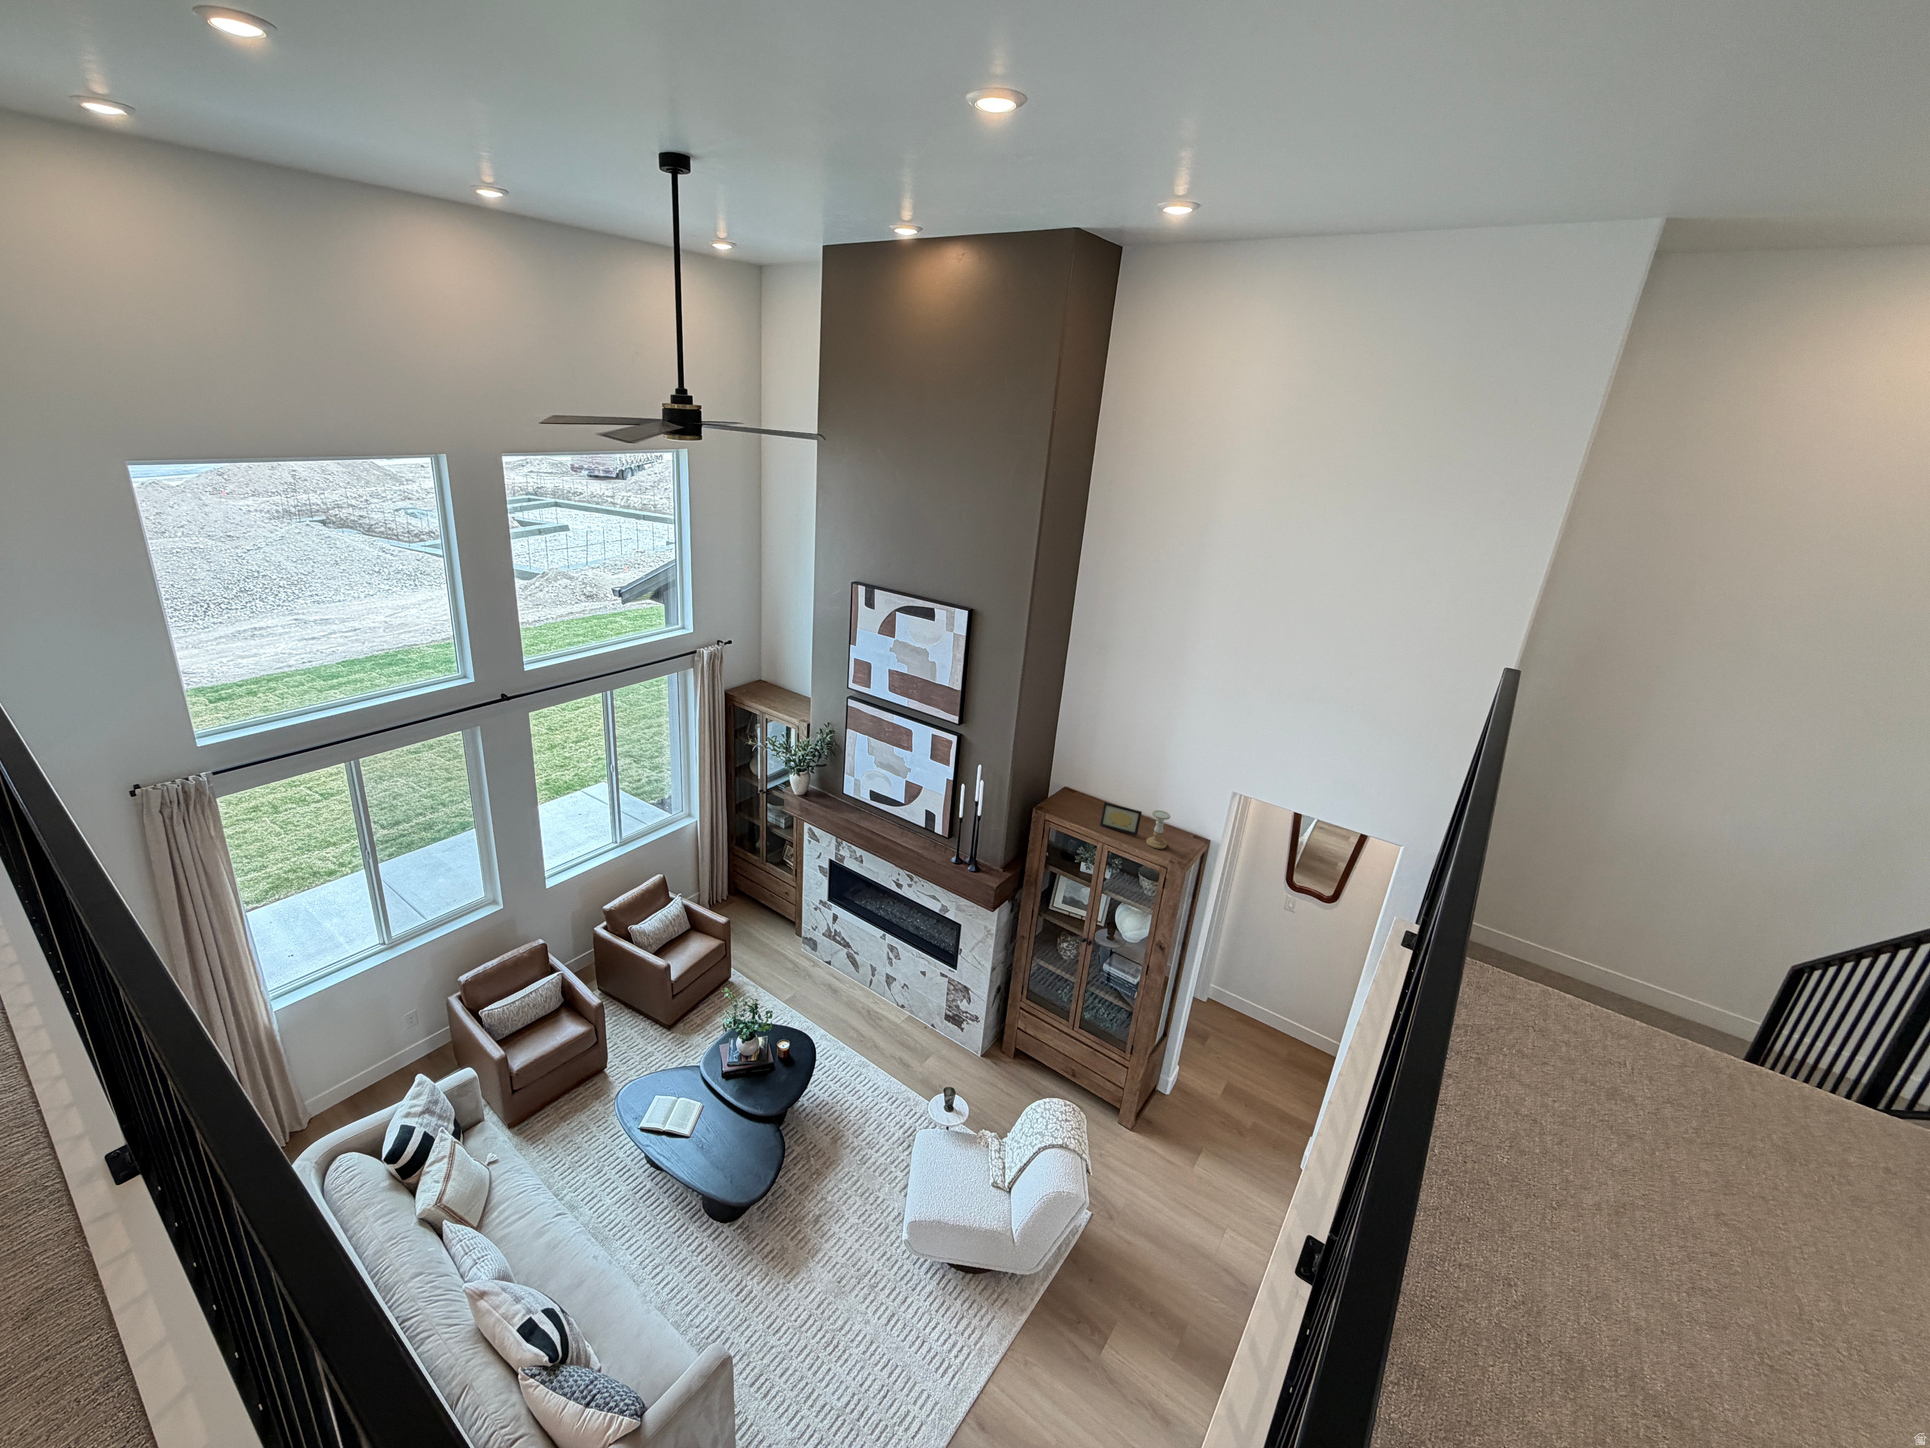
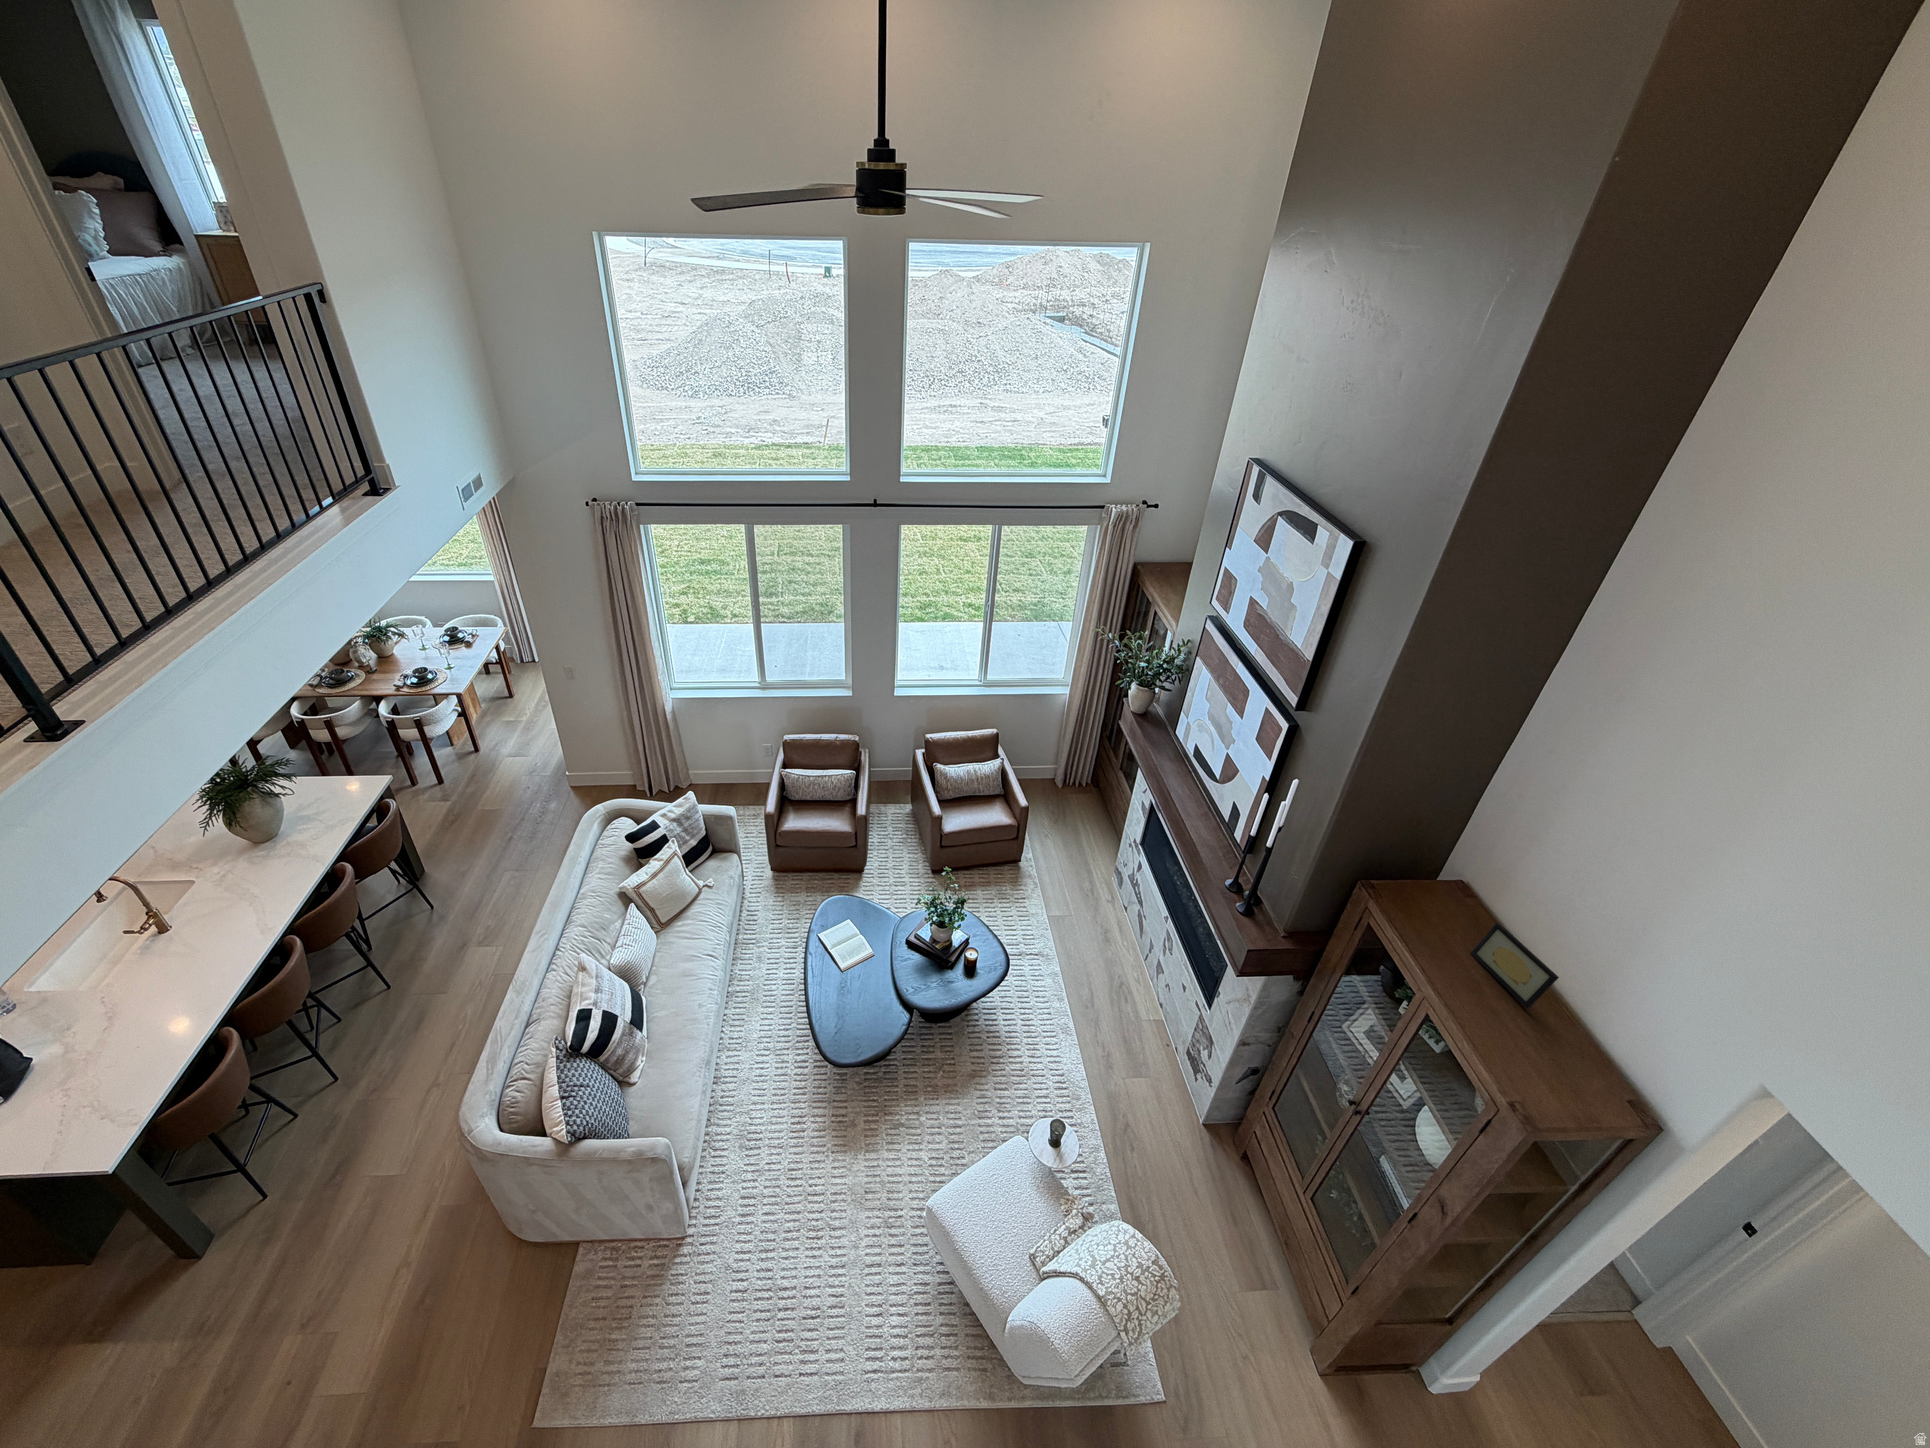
candle holder: present [1146,810,1170,849] -> none [1535,990,1607,1062]

